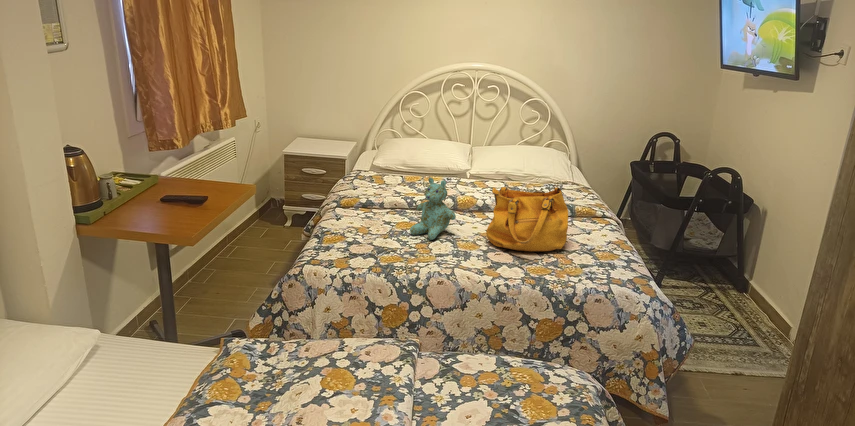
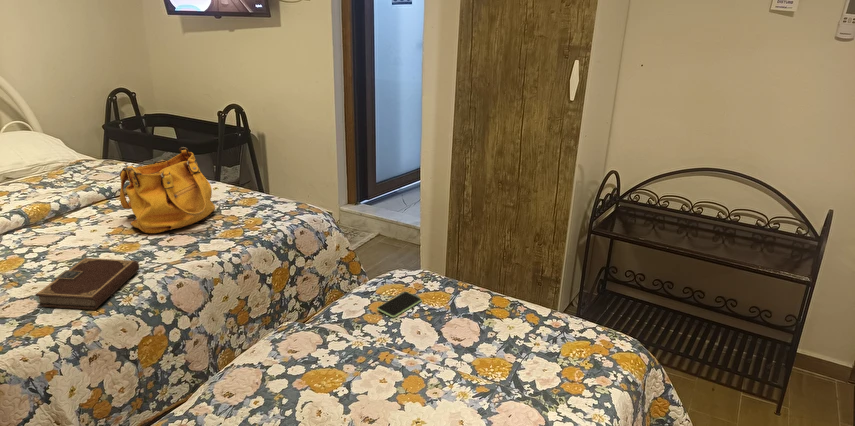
stuffed bear: present [410,177,456,240] -> none [18,179,91,264]
notebook: none [365,239,436,269] -> present [36,258,139,309]
smartphone: none [477,375,530,399] -> present [377,292,422,317]

